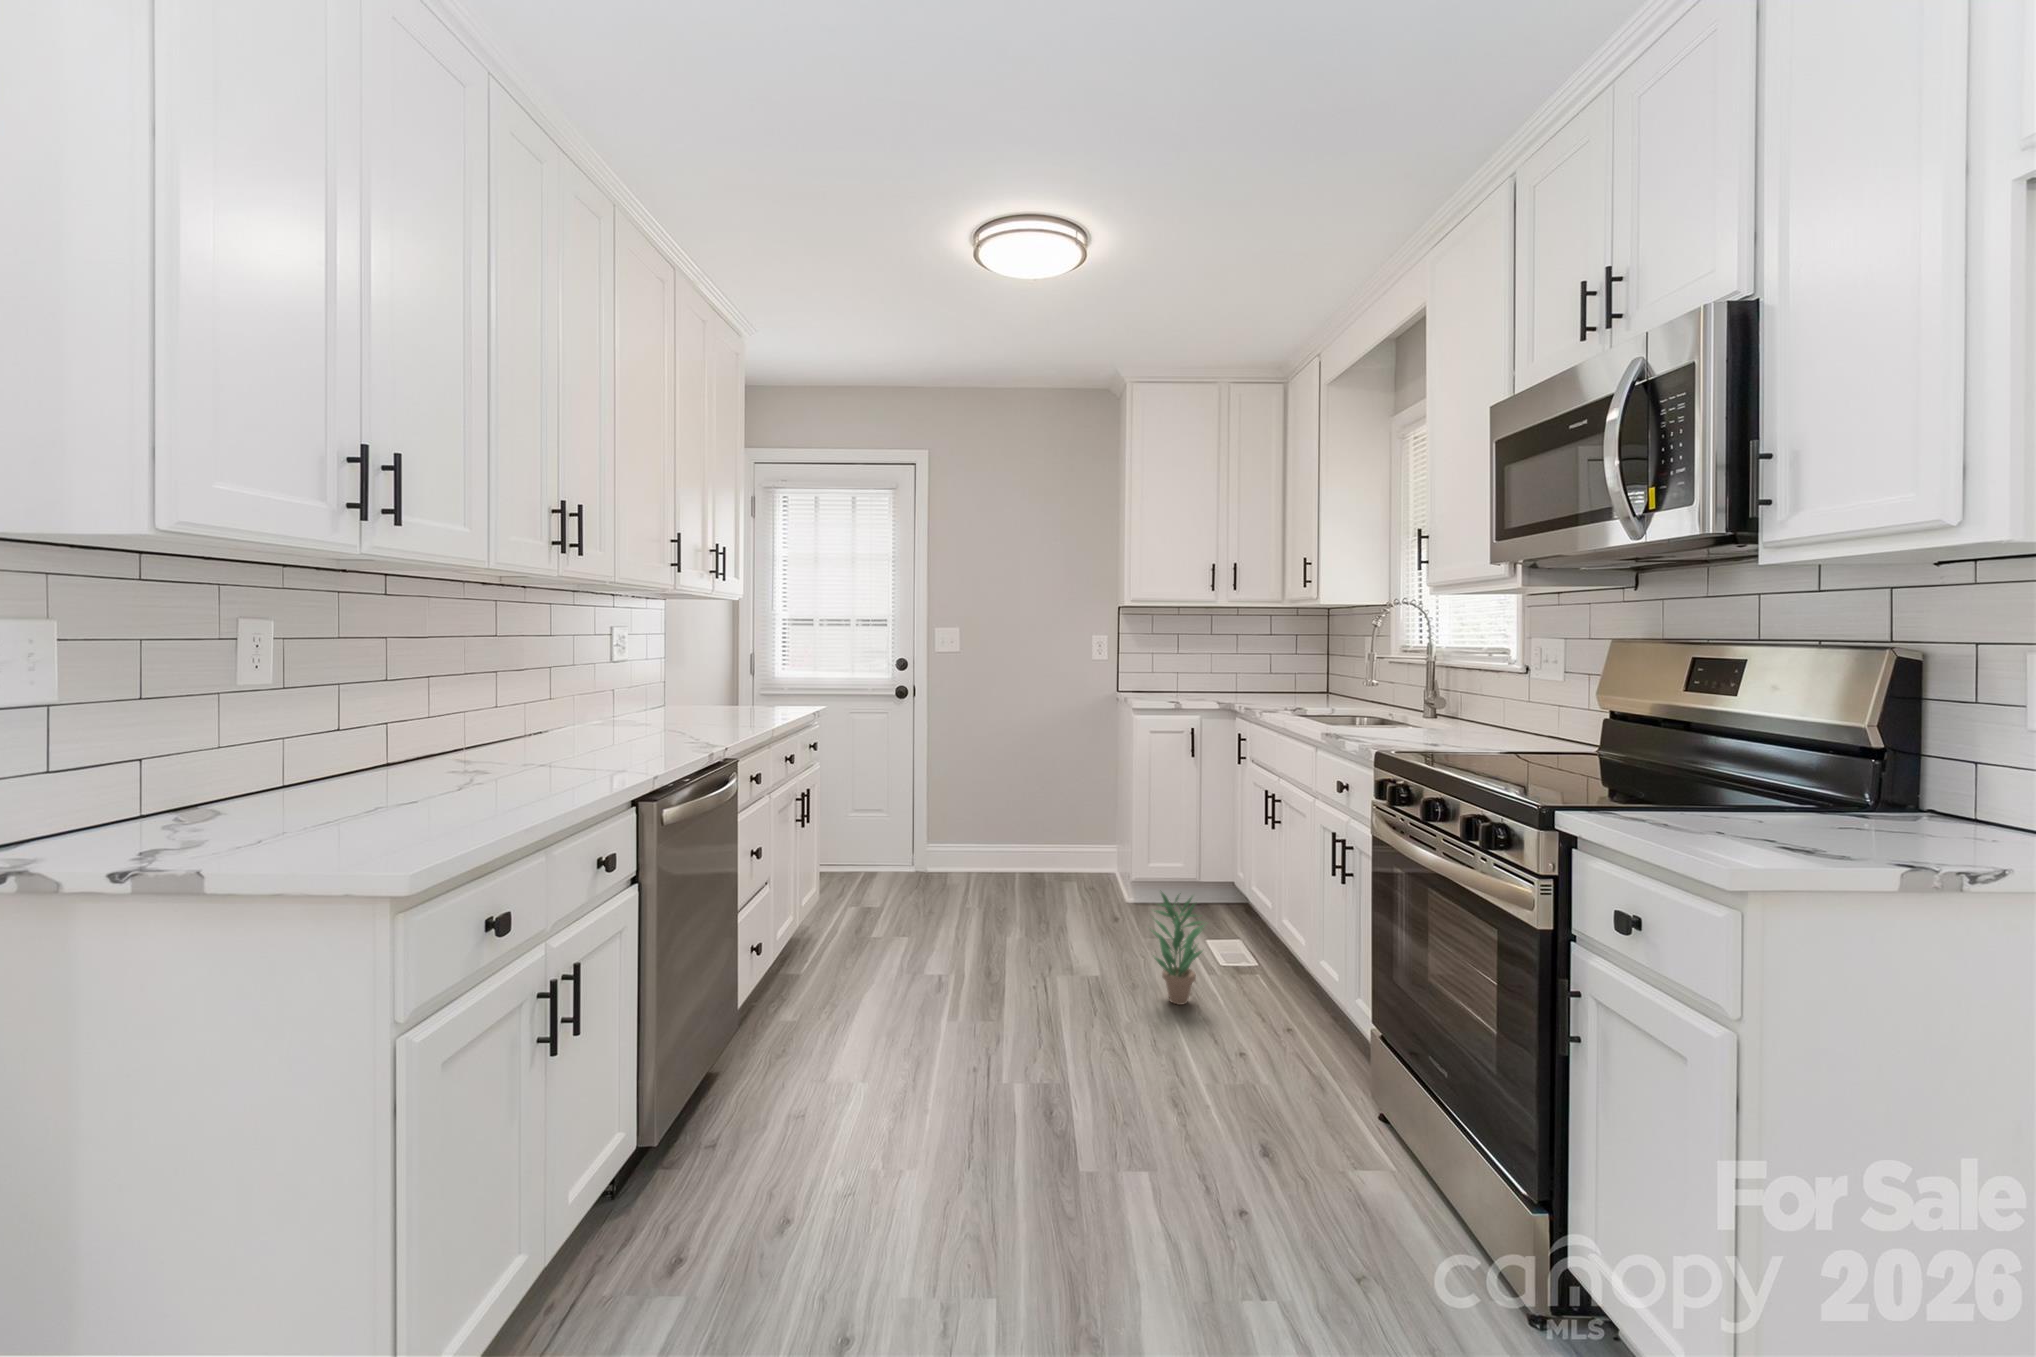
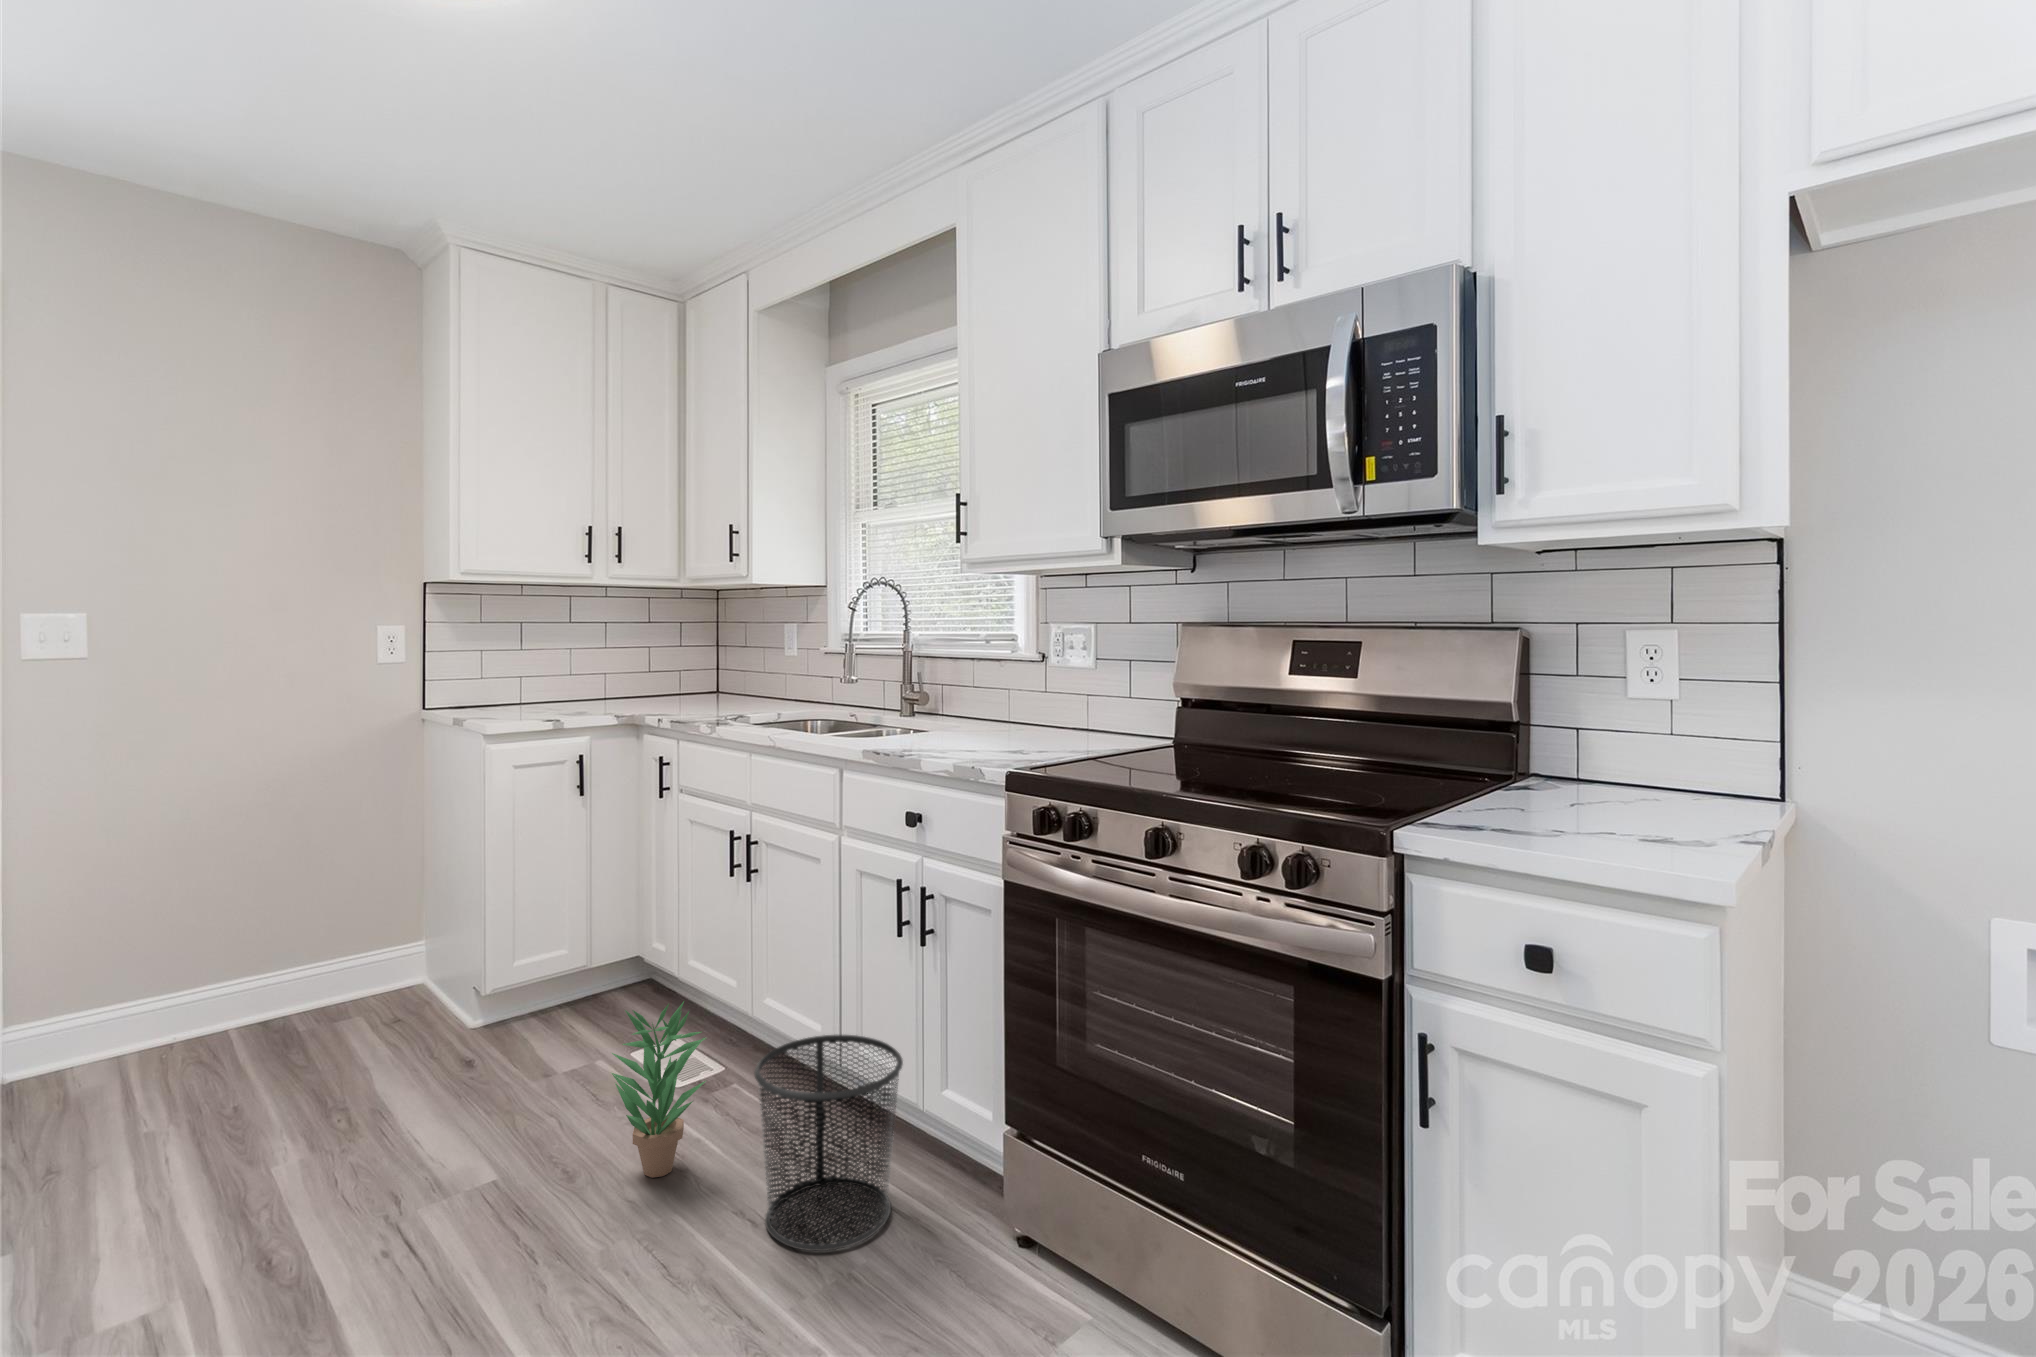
waste bin: none [1210,935,1317,1079] -> present [754,1035,903,1251]

